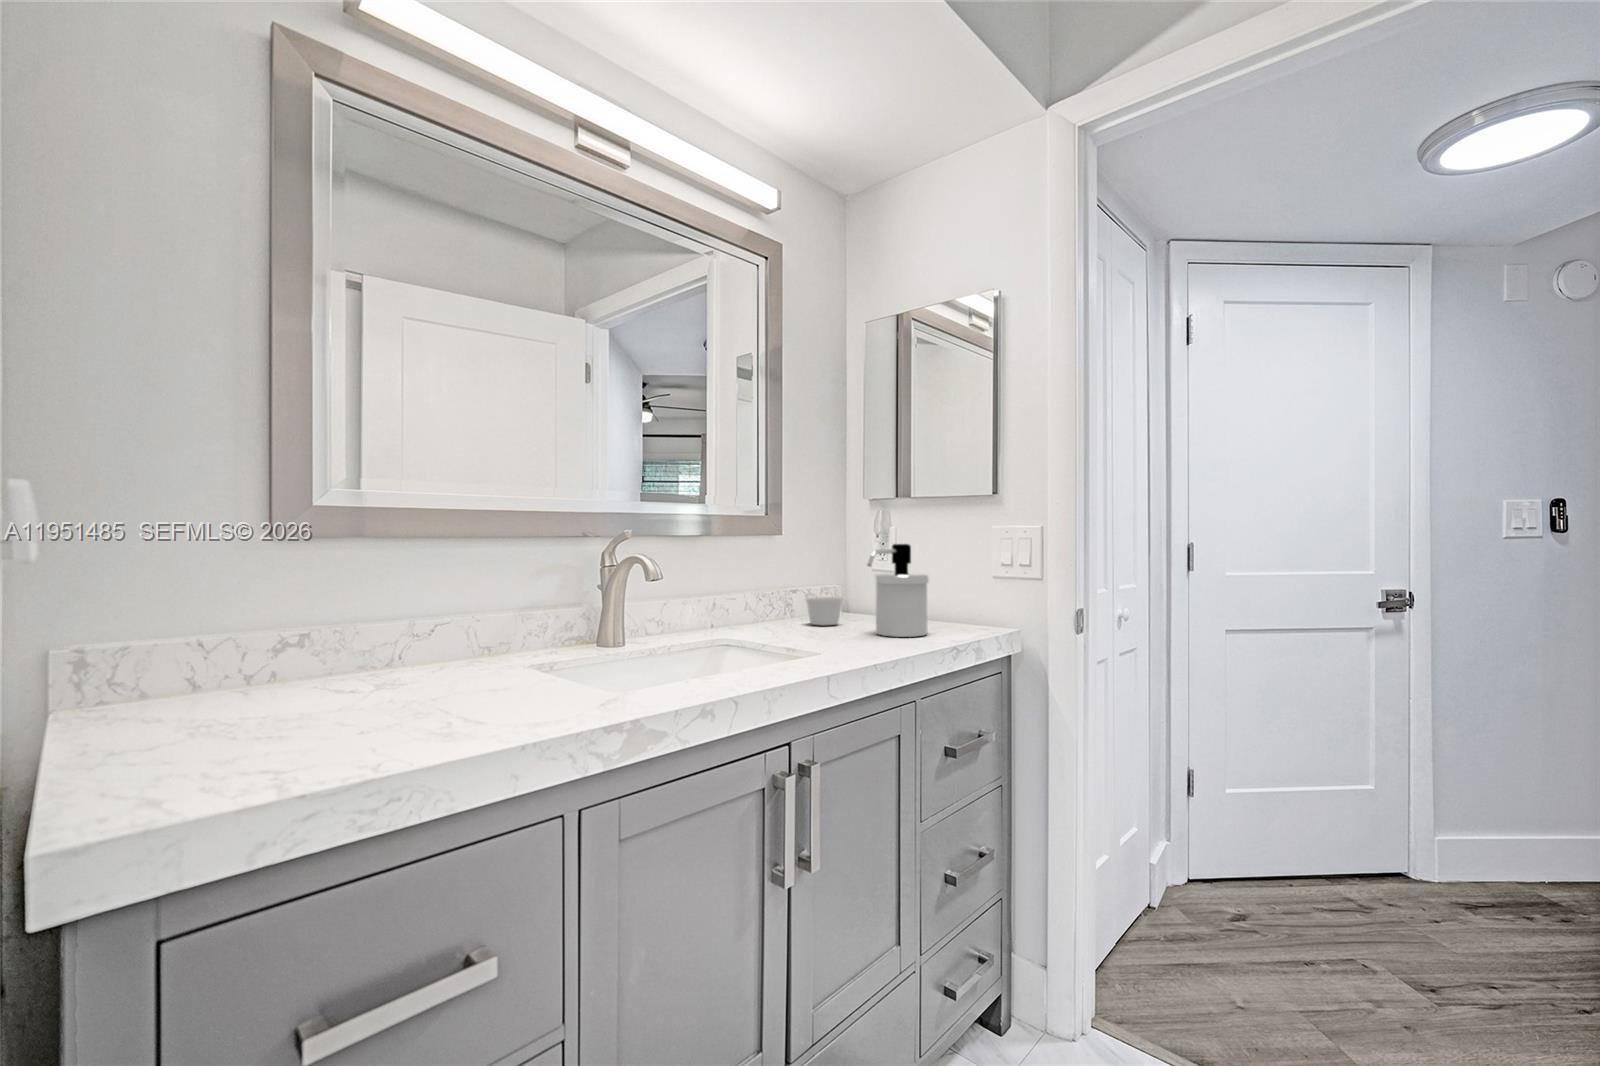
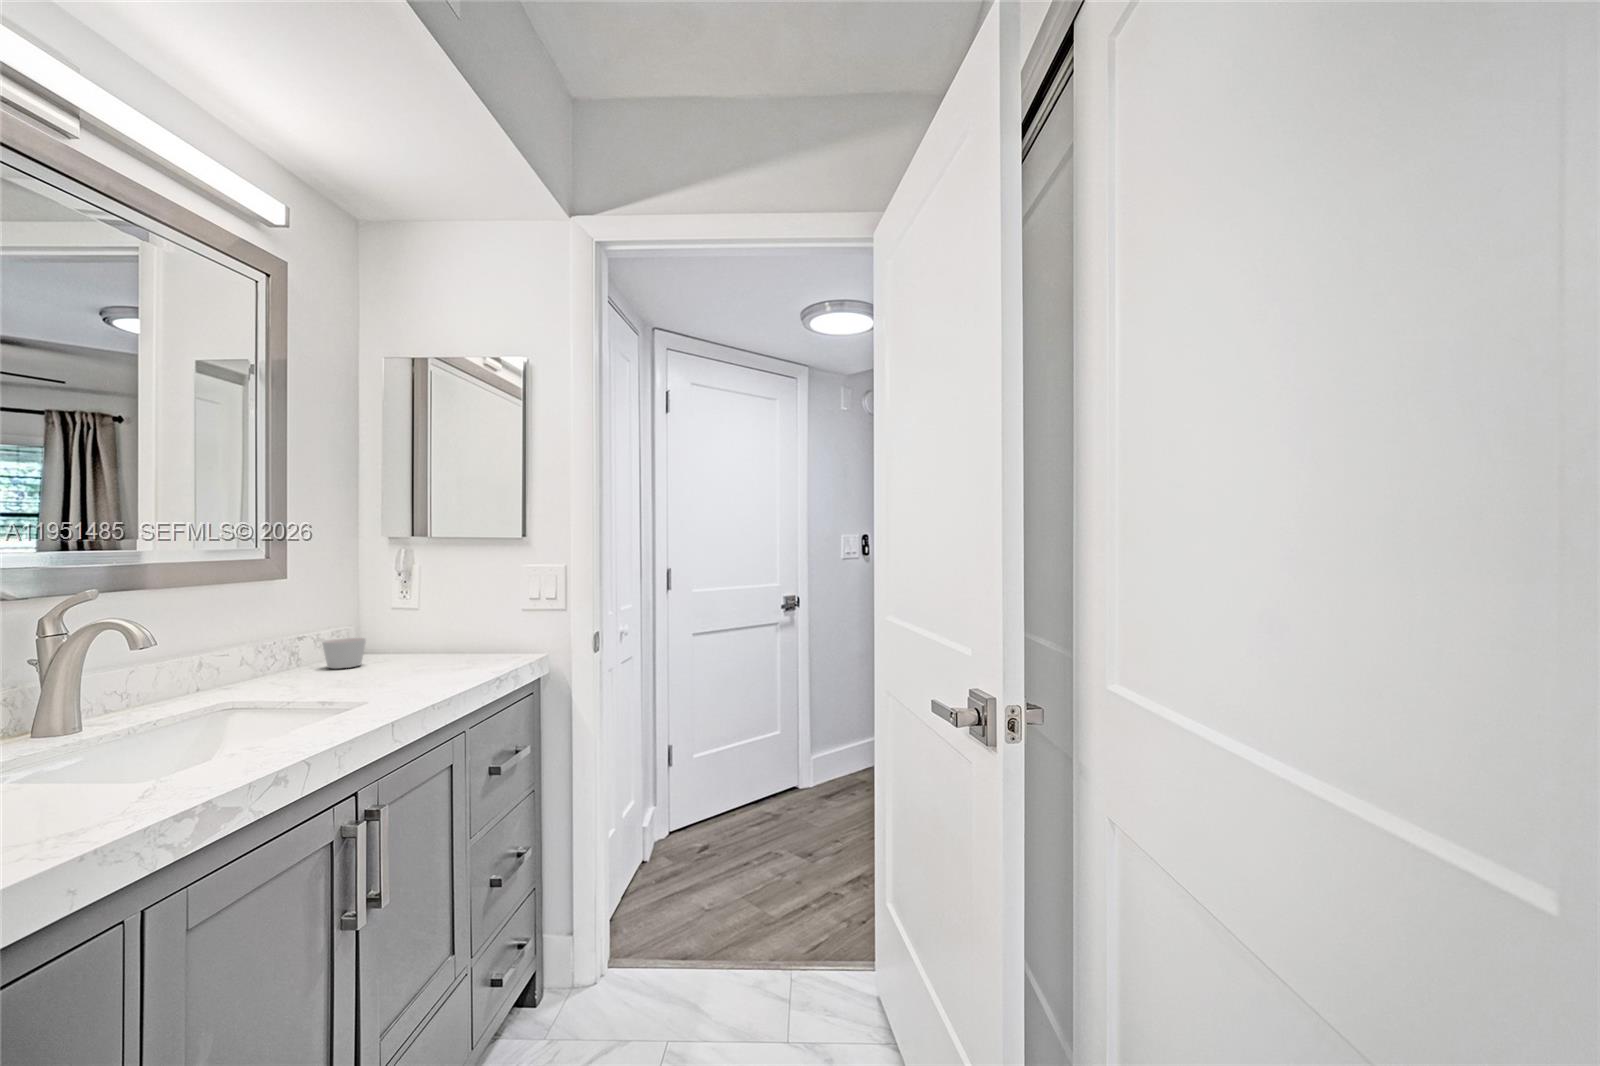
soap dispenser: present [867,544,929,637] -> none [407,582,467,672]

